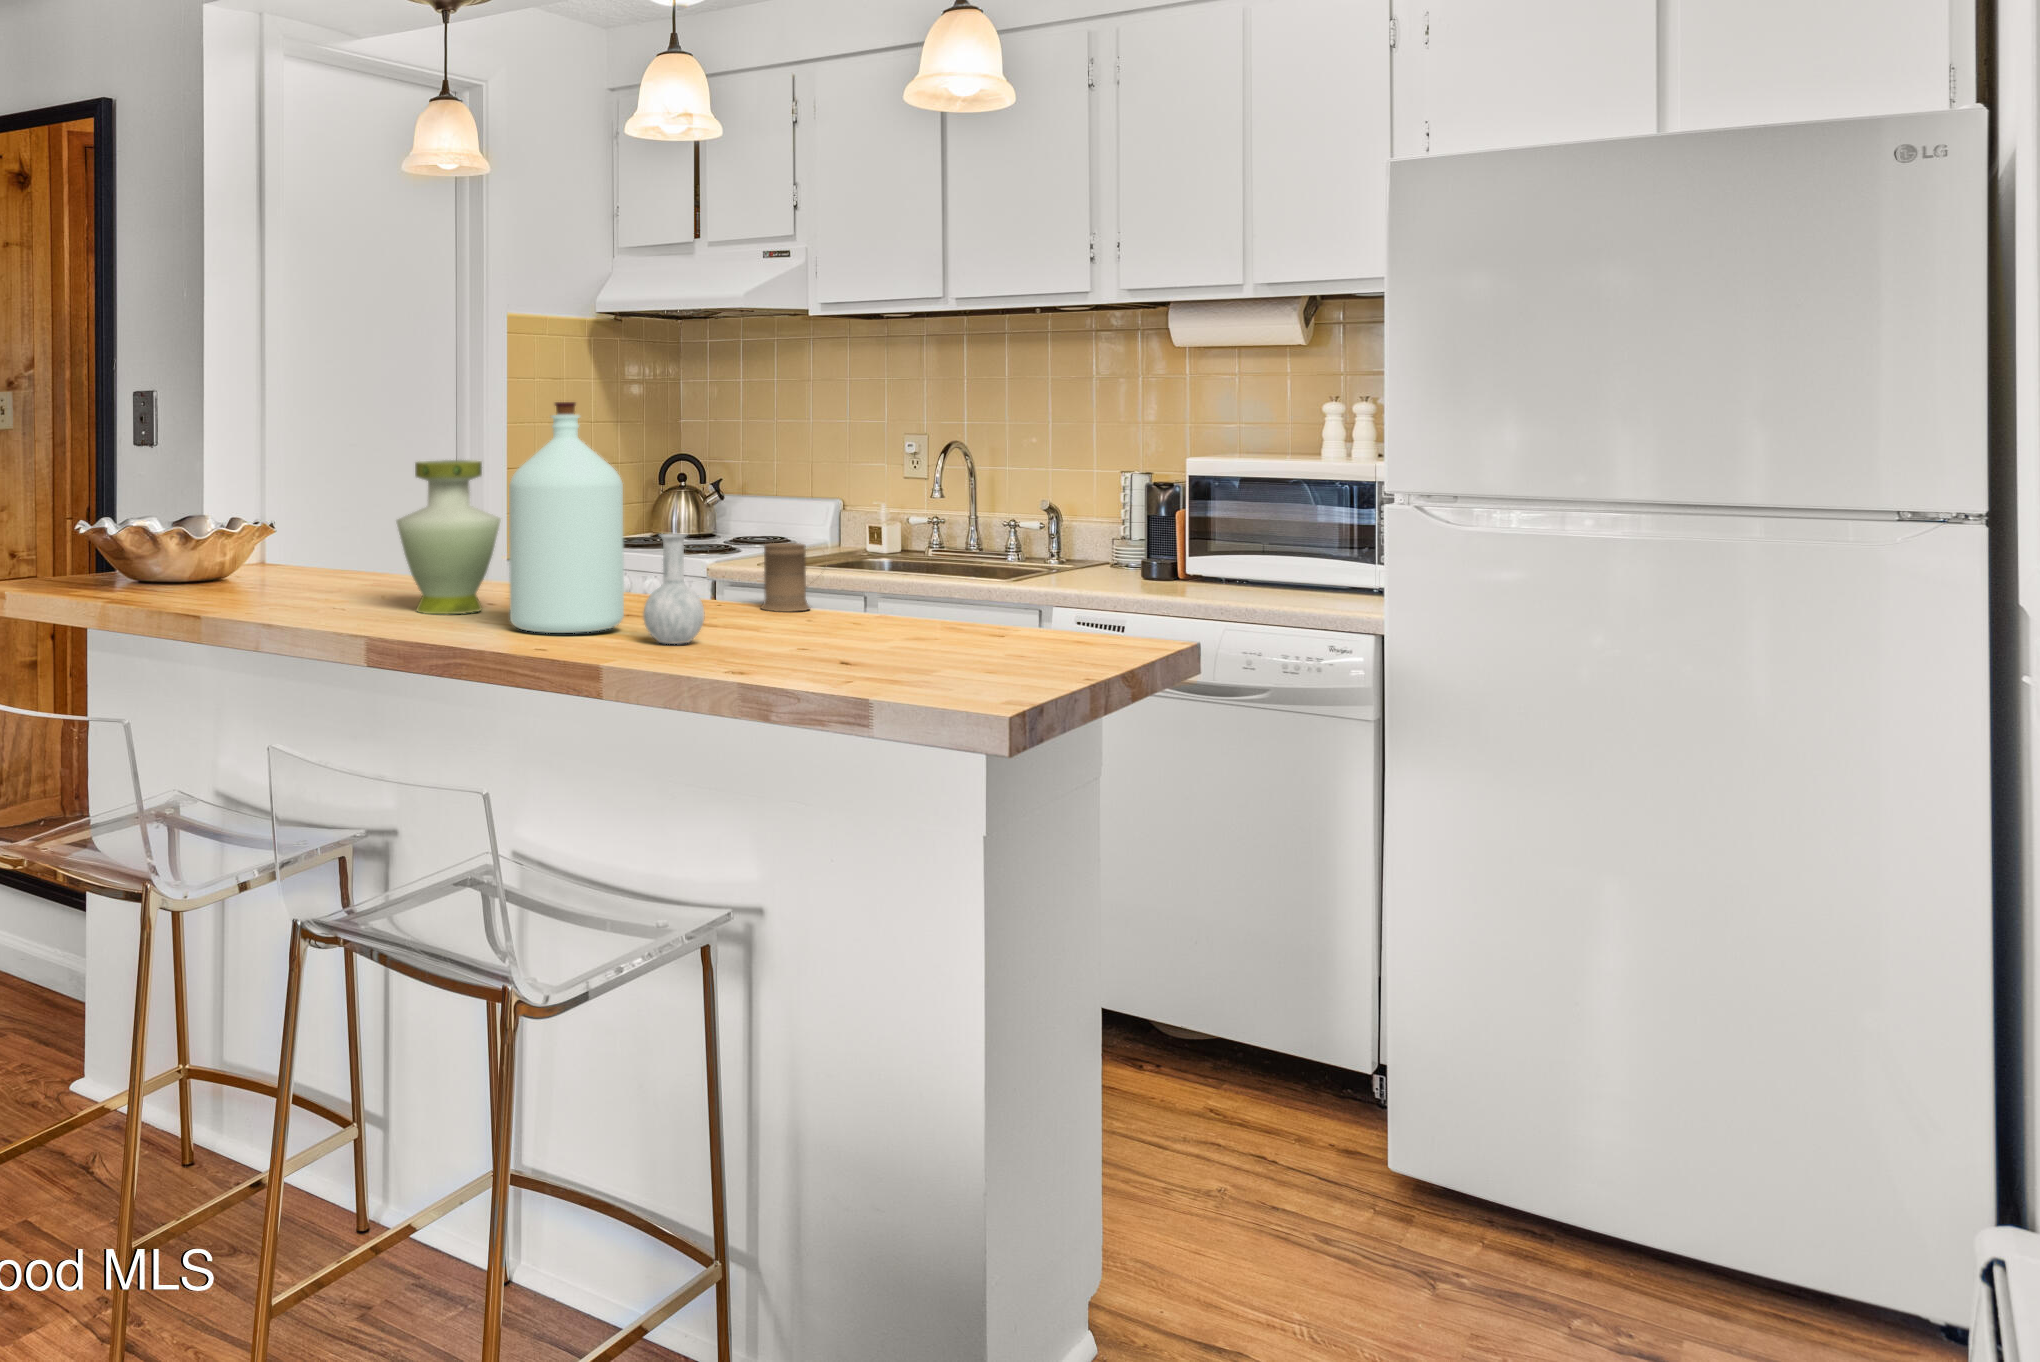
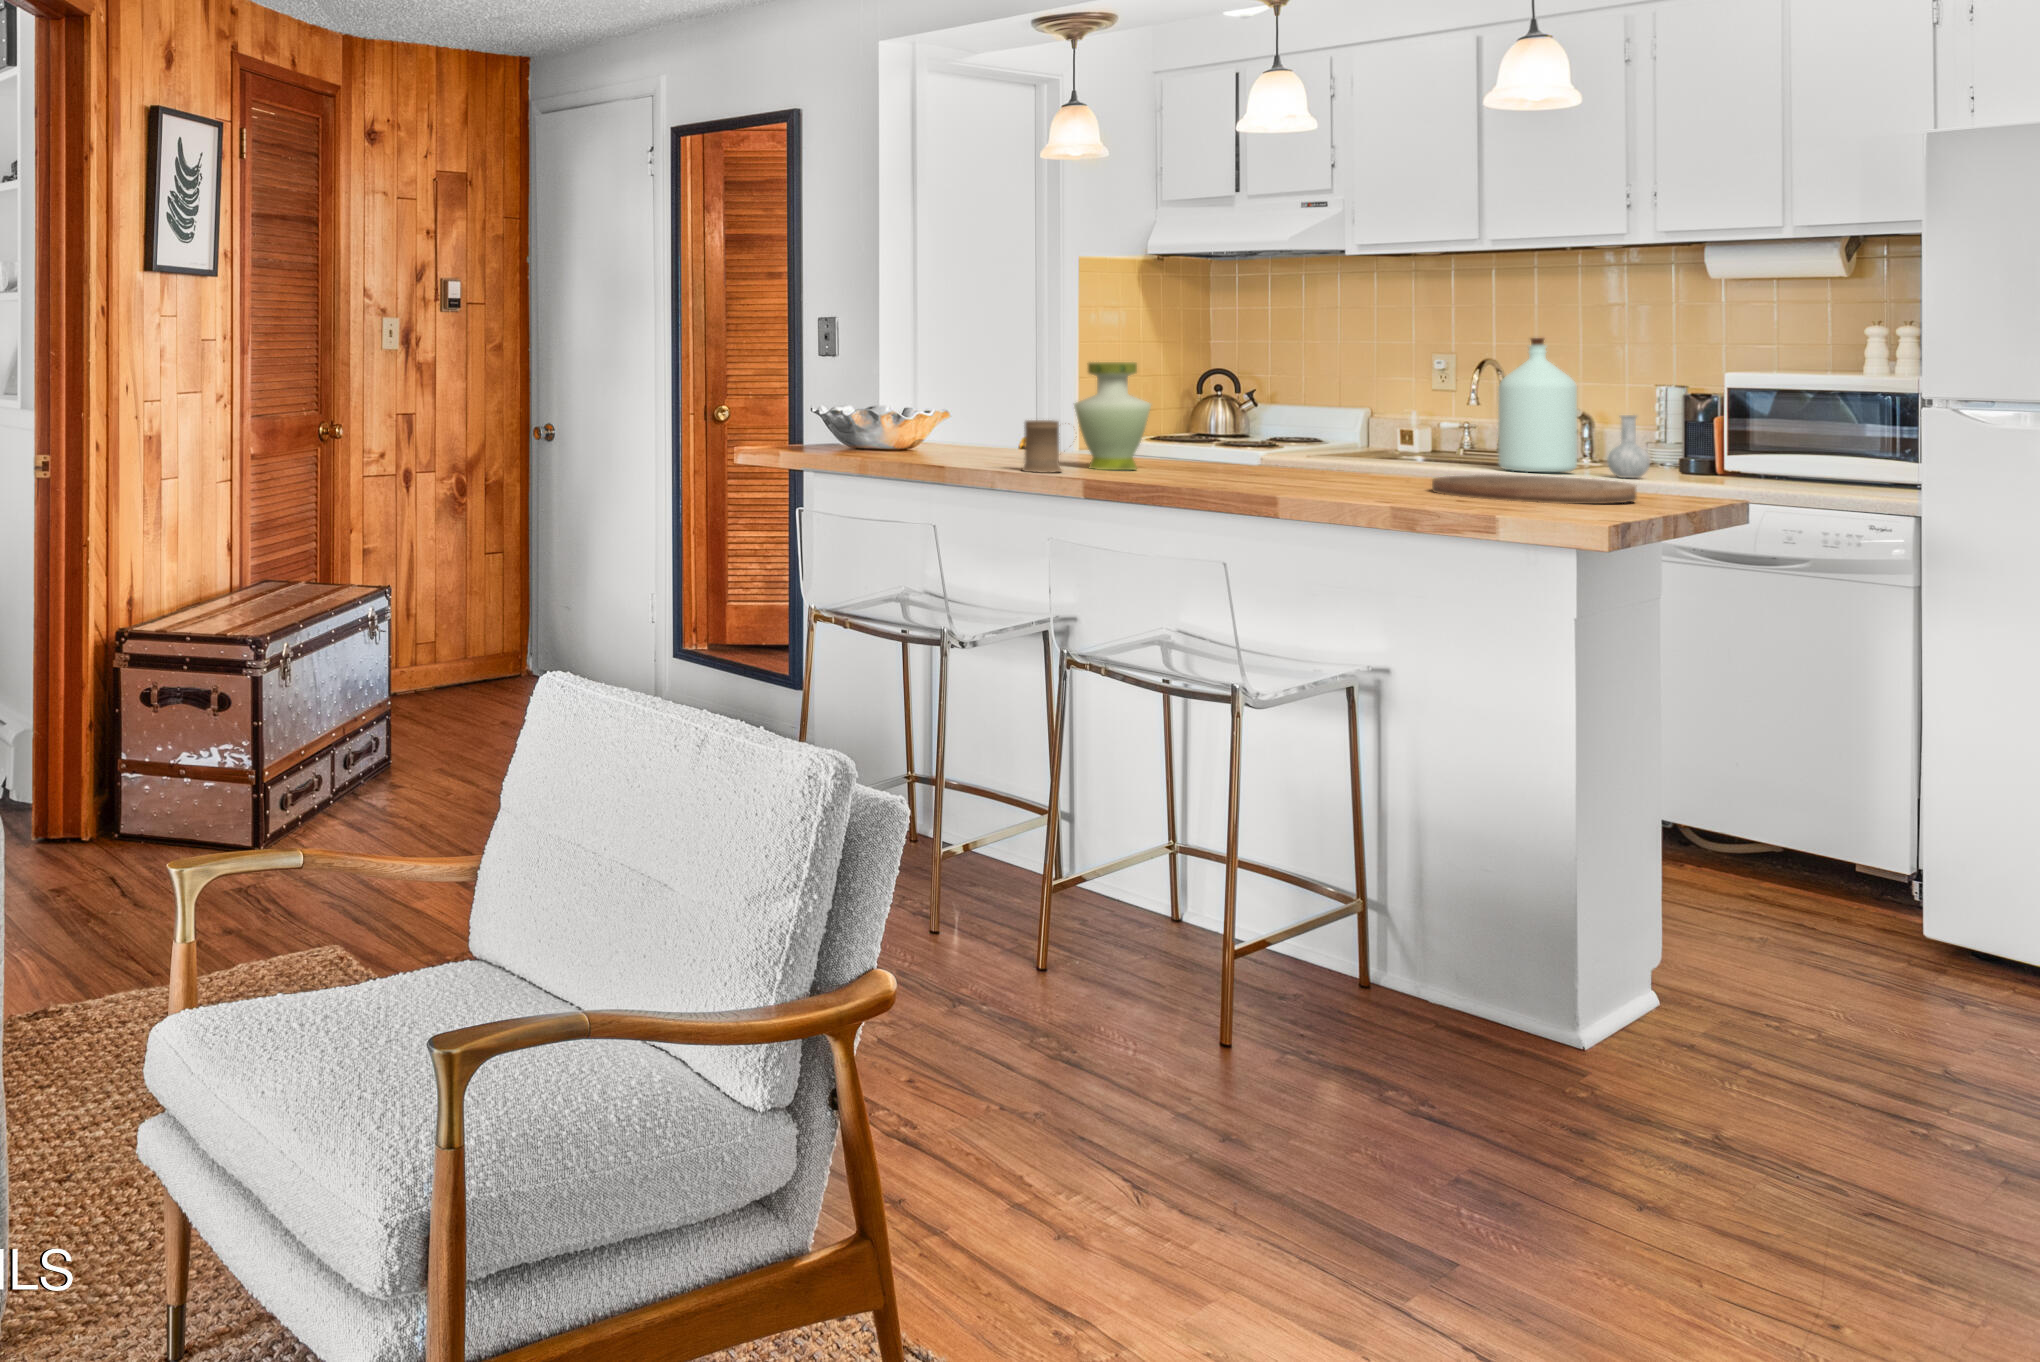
bottle: present [509,402,705,644] -> present [1498,338,1650,478]
mug: present [761,543,811,612] -> present [1022,420,1061,473]
cutting board: none [829,612,1069,663] -> present [1432,475,1636,504]

